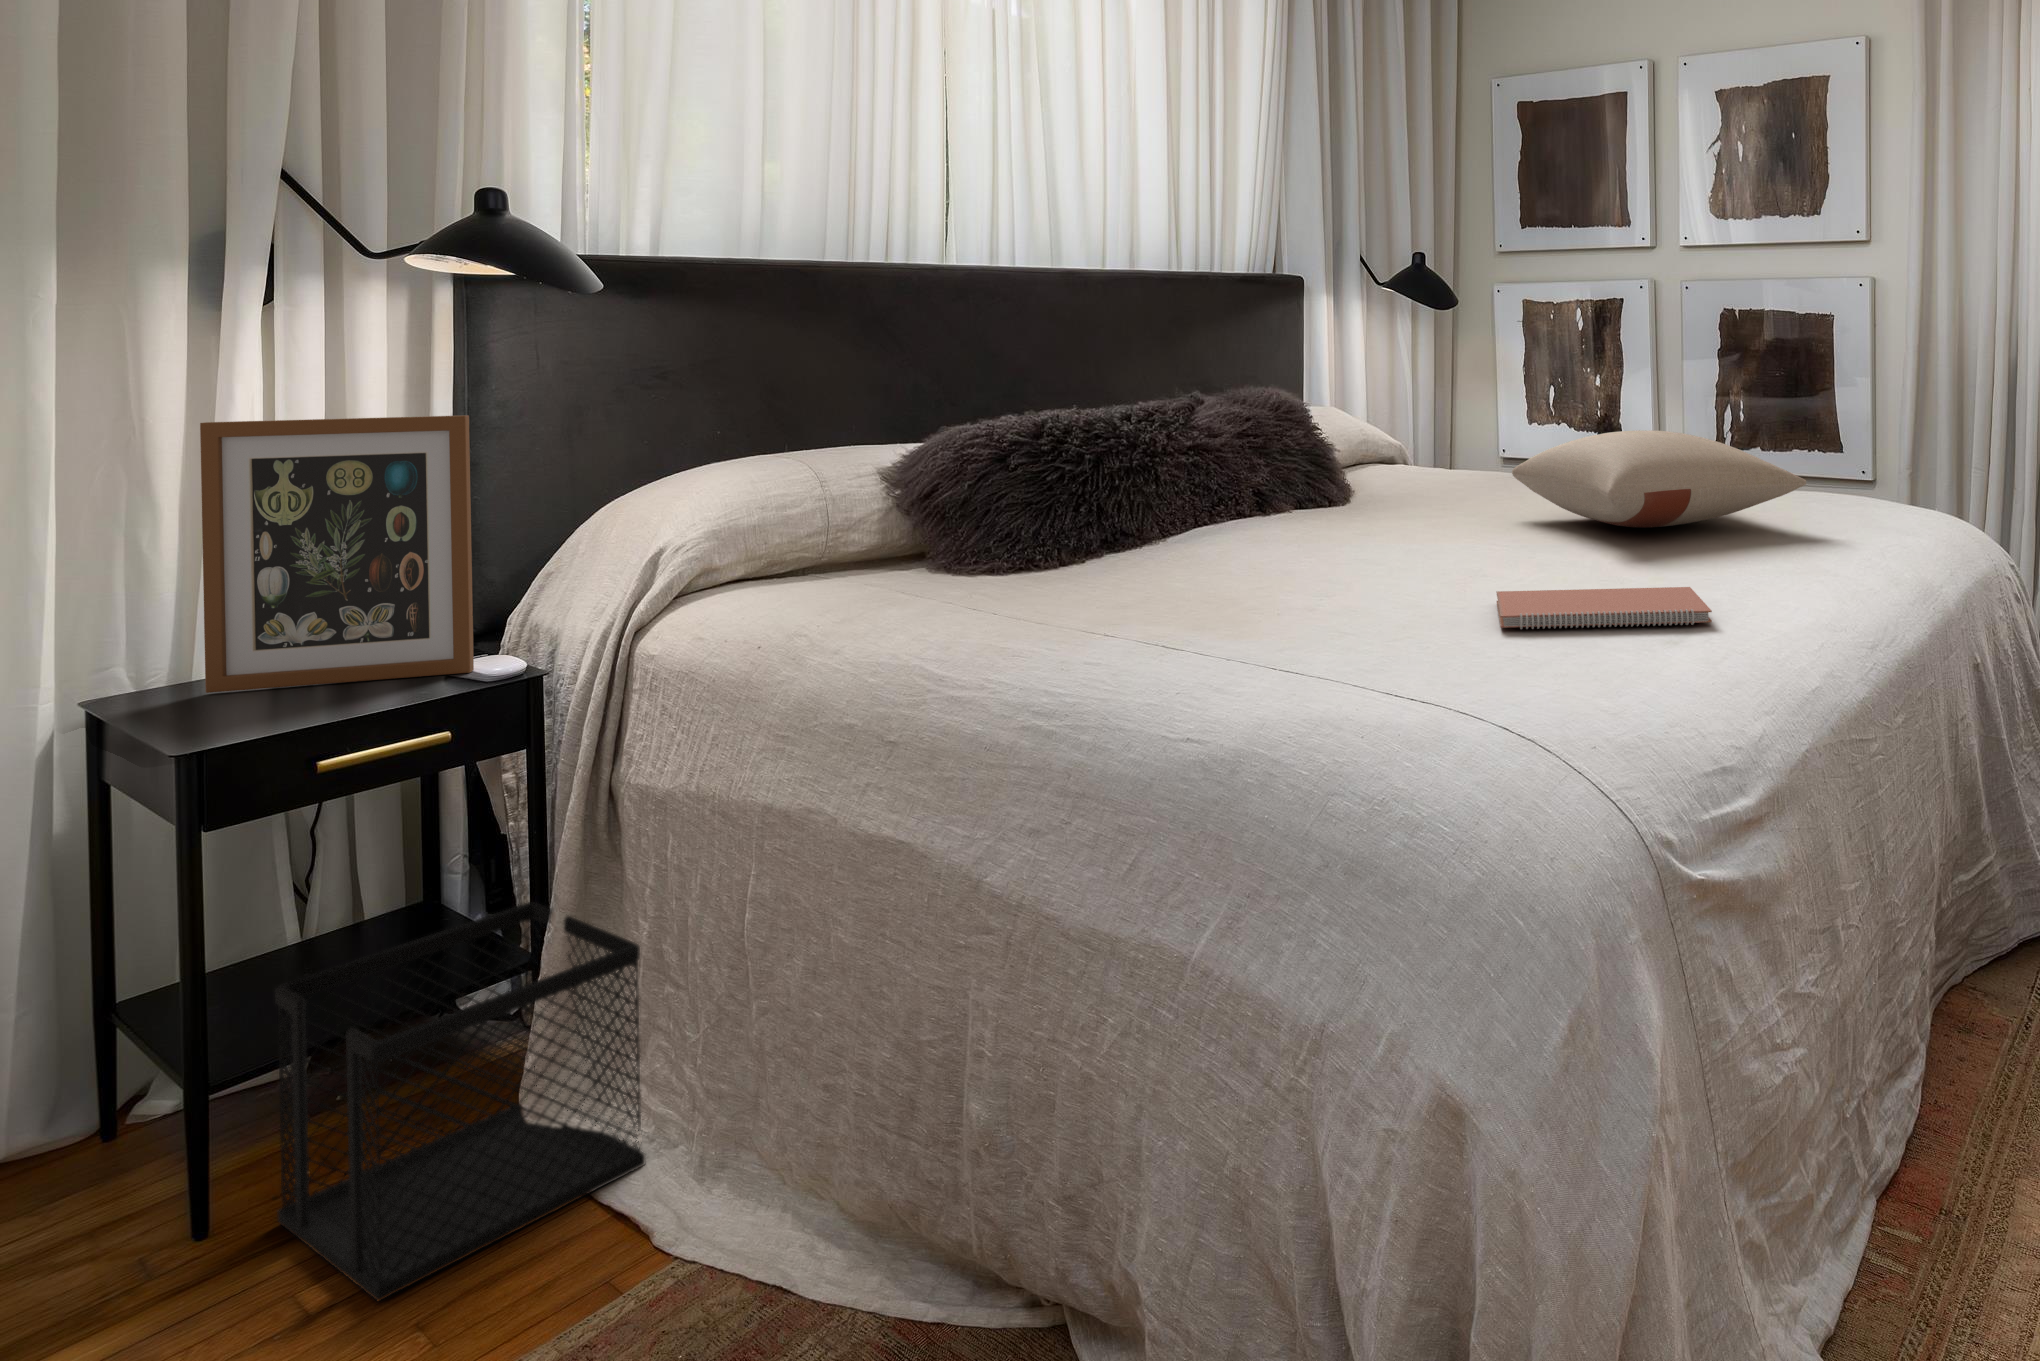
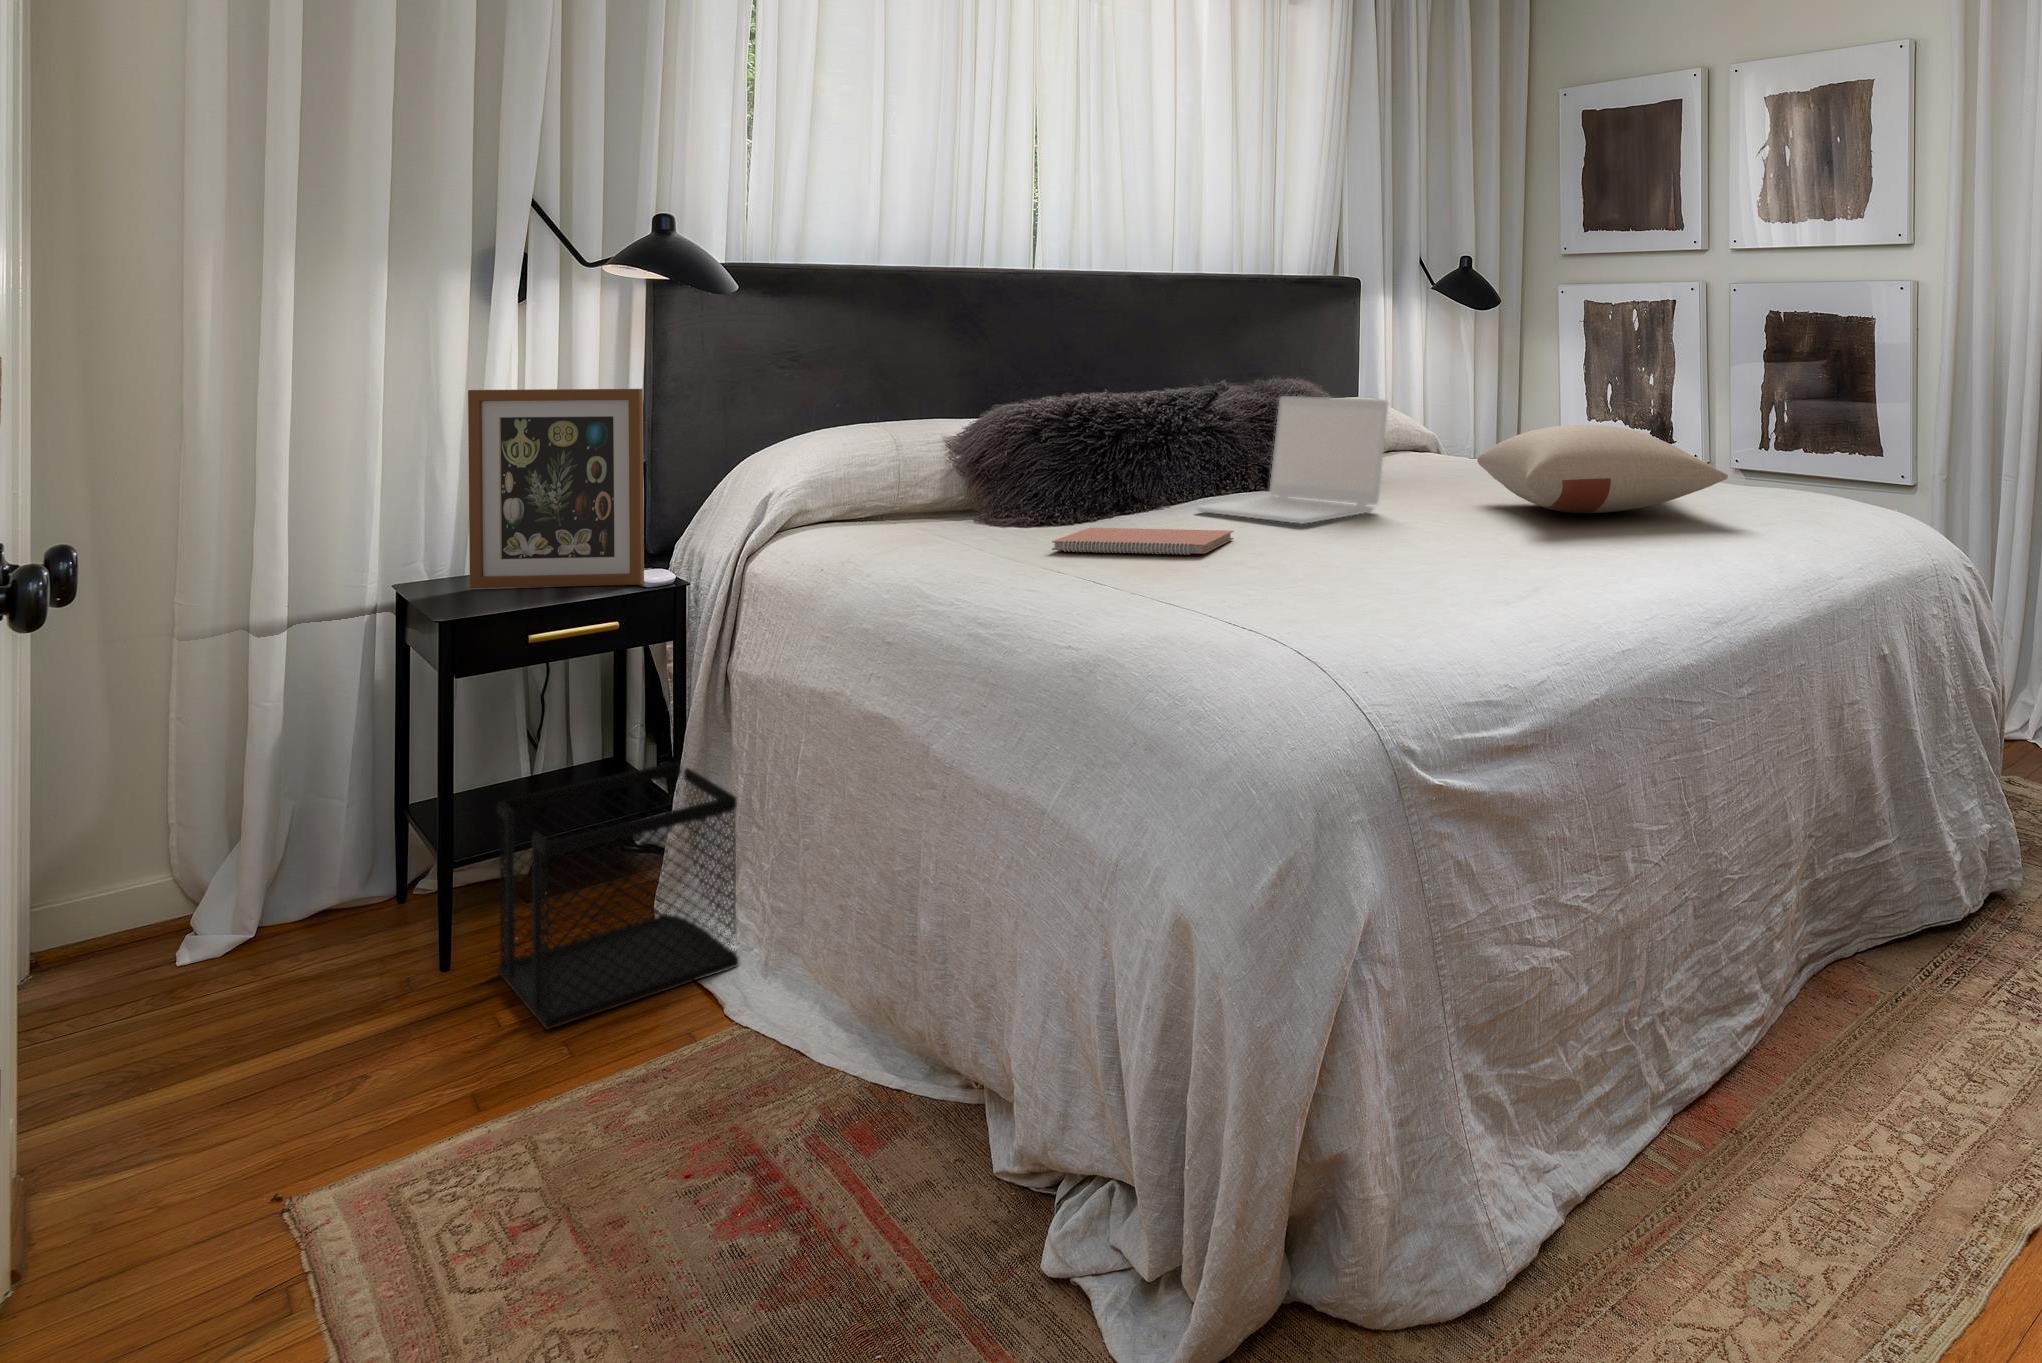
laptop: none [1205,406,1426,554] -> present [1196,396,1388,524]
notebook: present [1496,587,1712,629] -> present [1052,528,1234,555]

